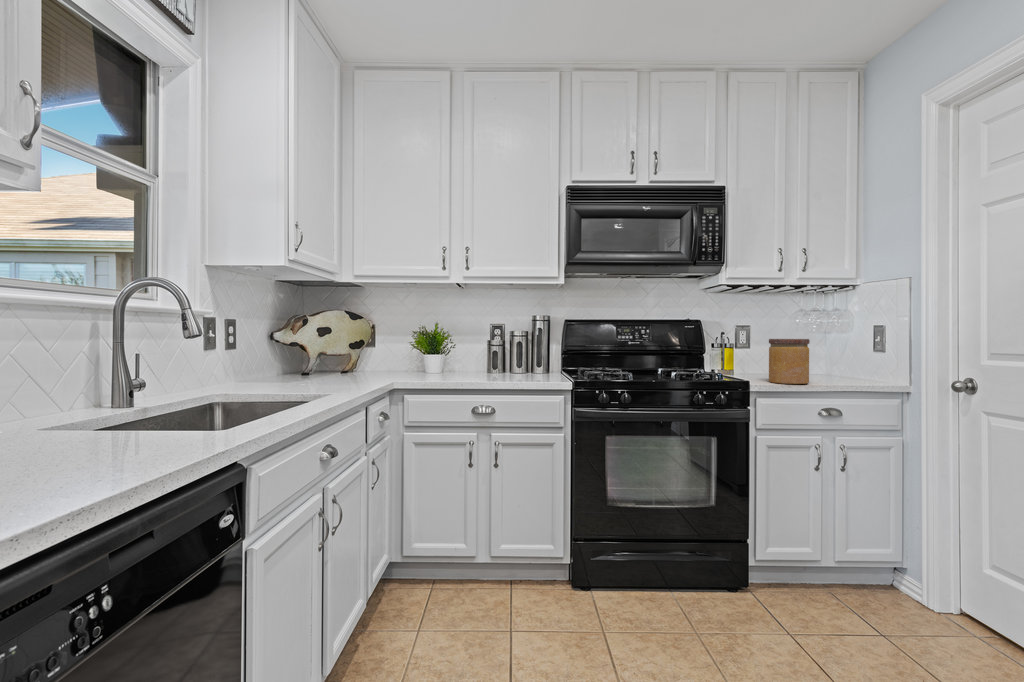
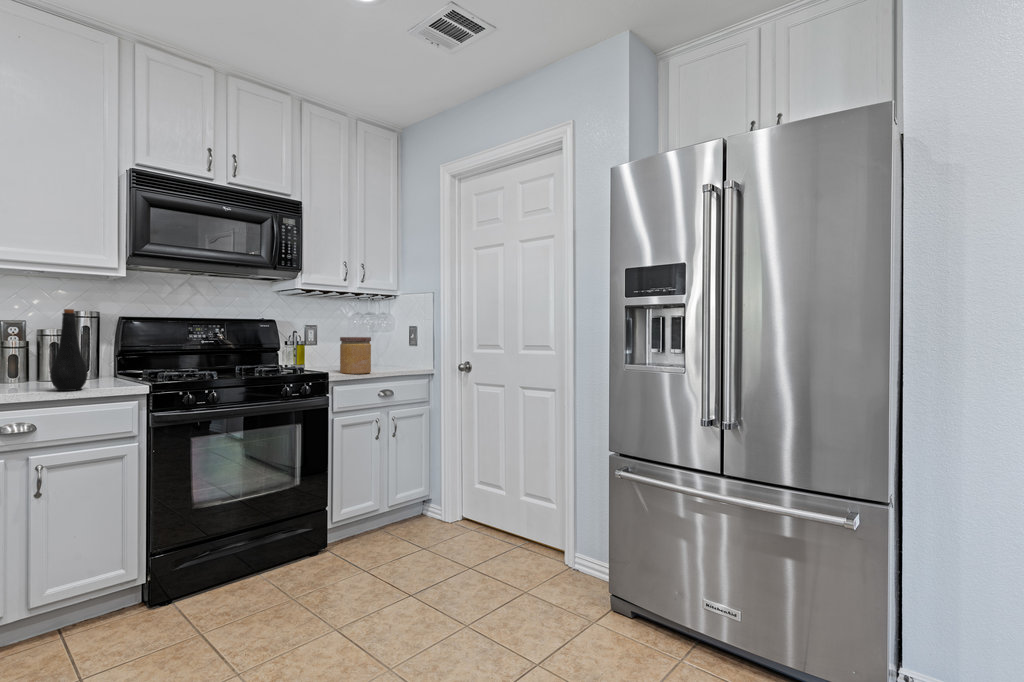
bottle: none [505,314,528,383] -> present [50,309,88,391]

